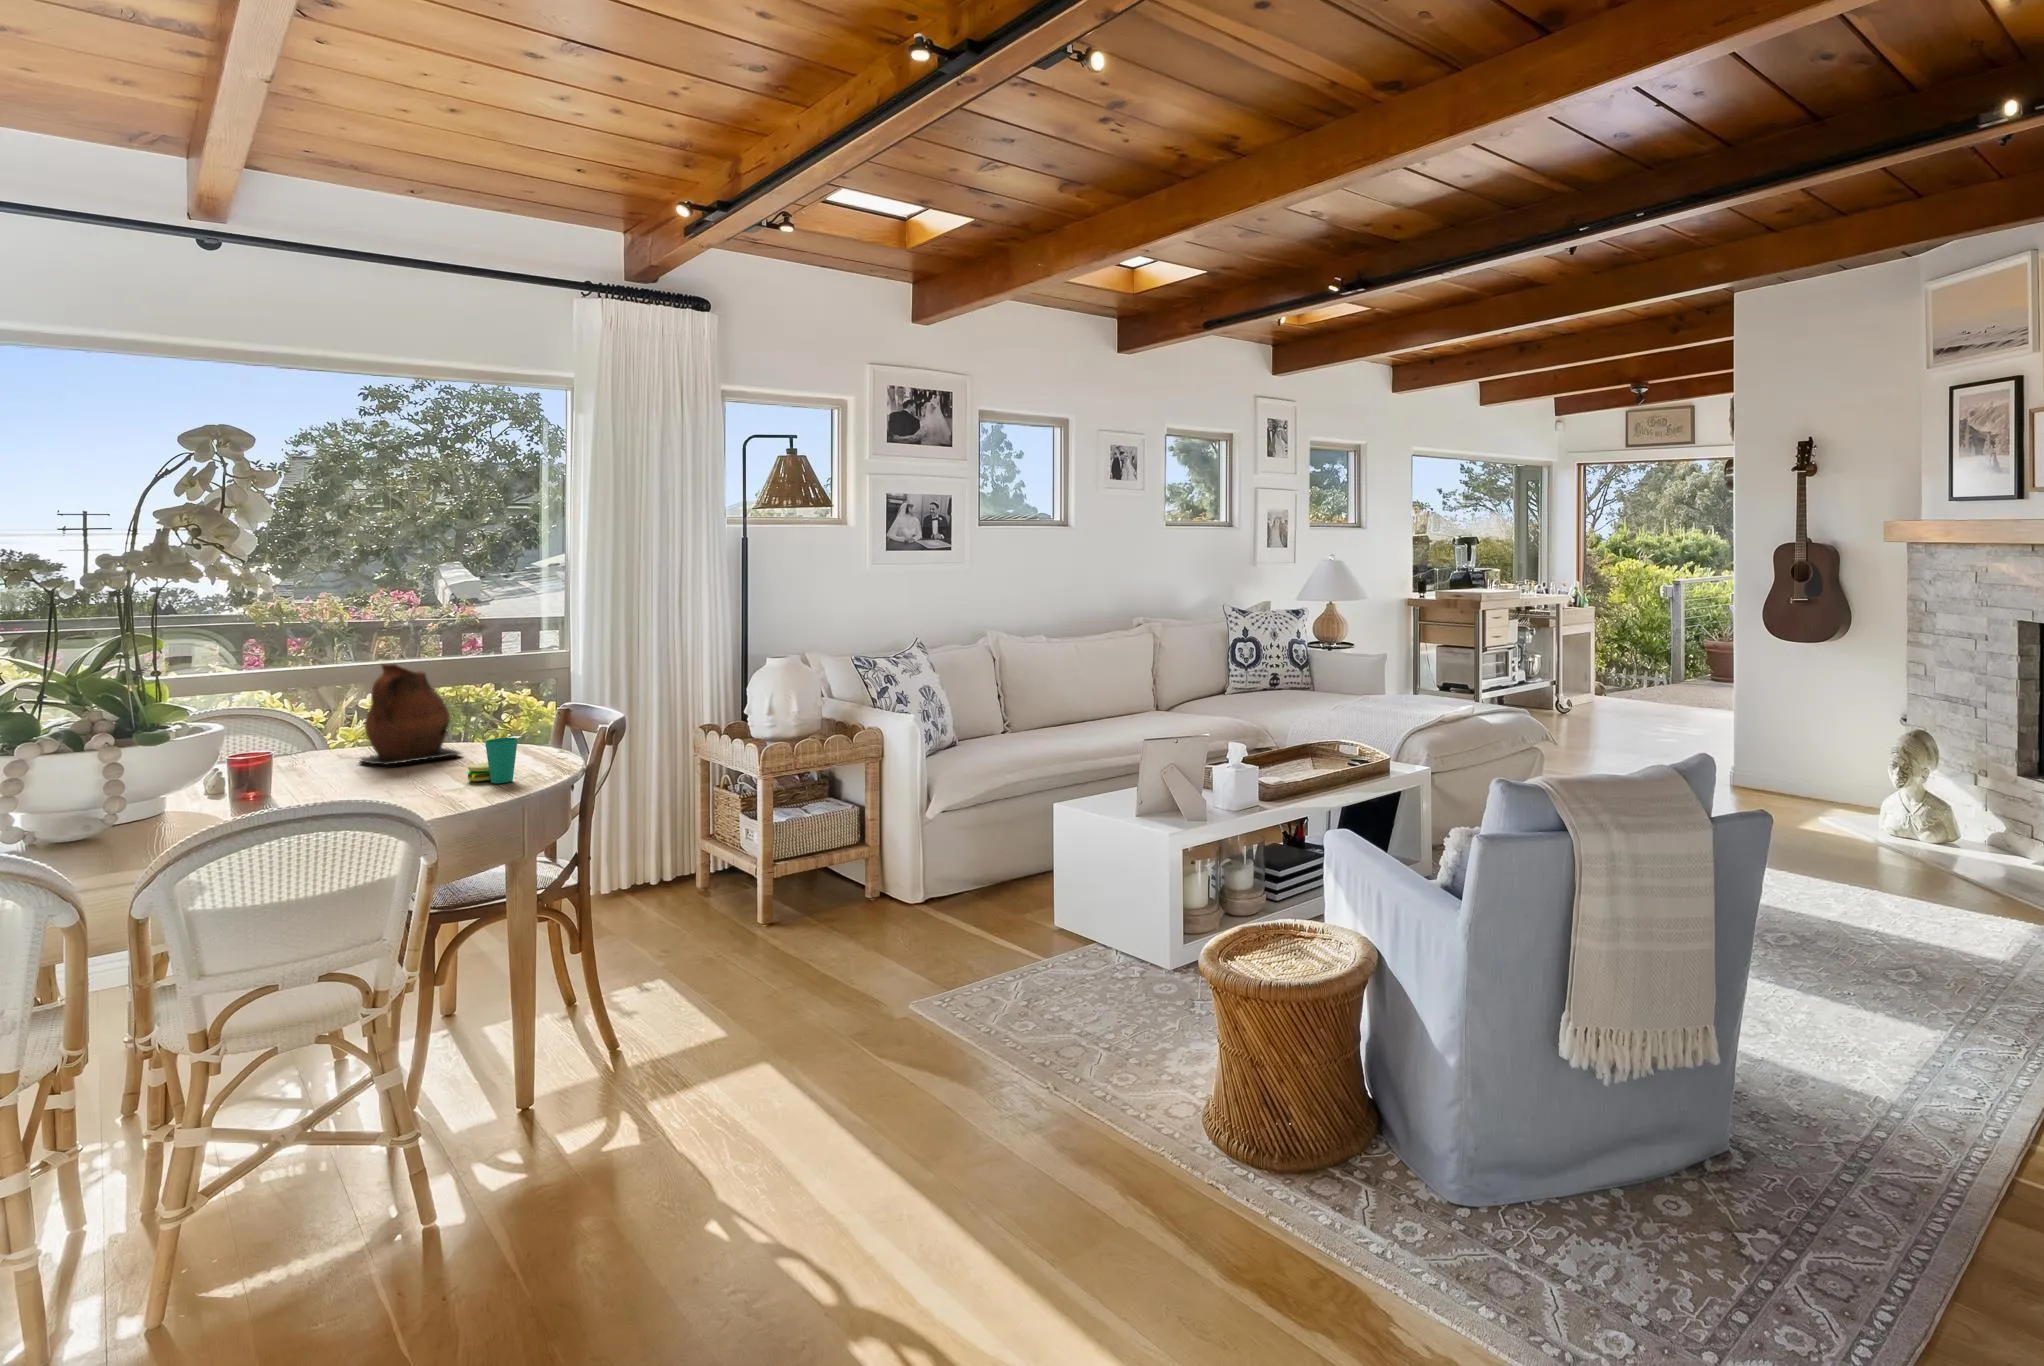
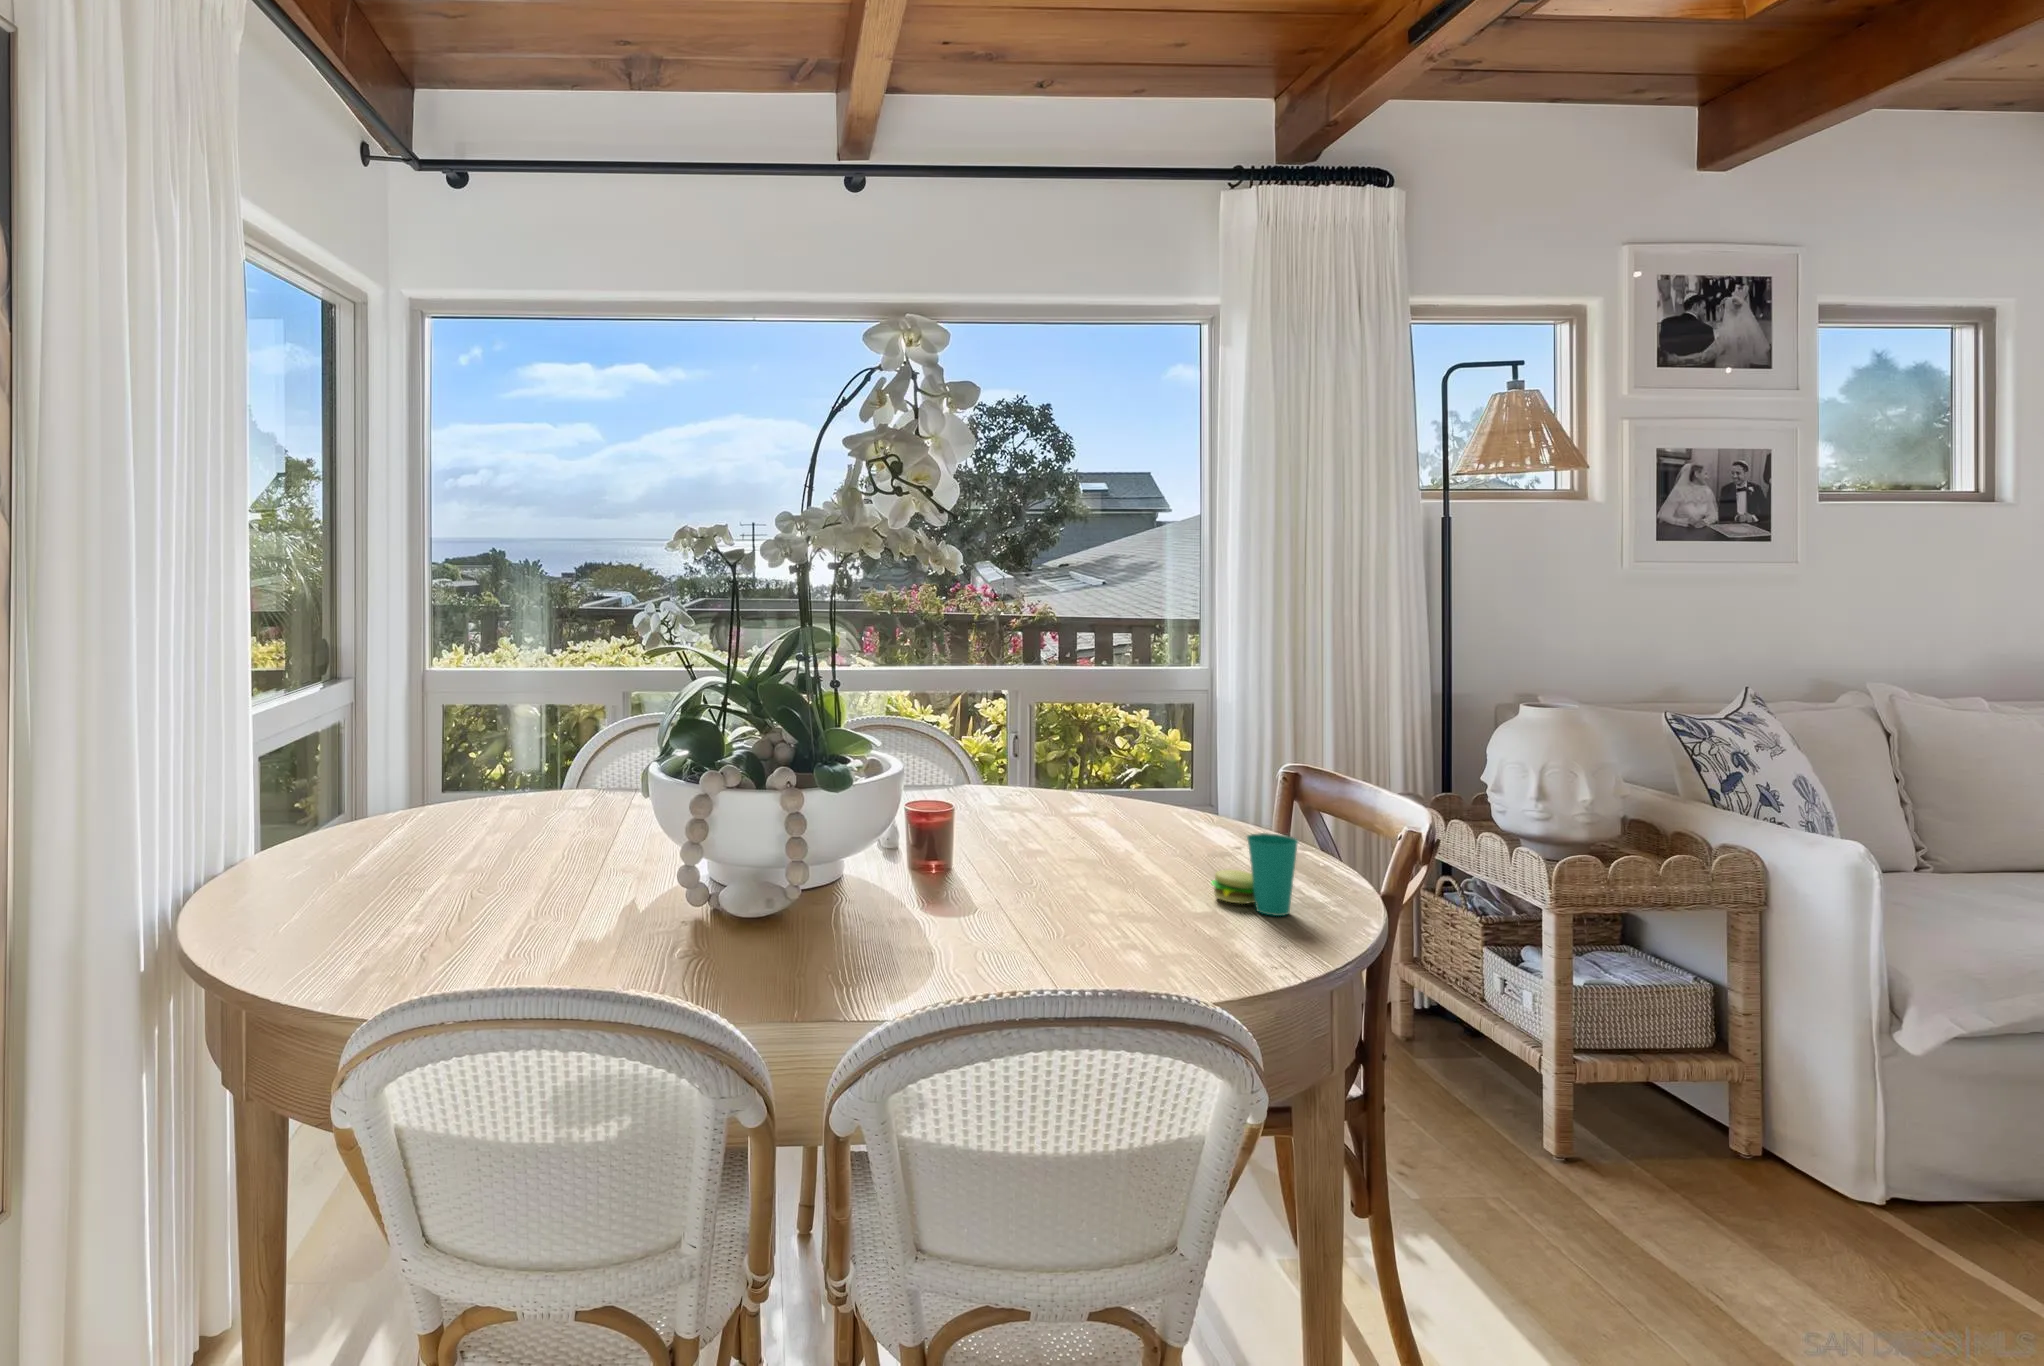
ceramic pitcher: present [360,664,461,765] -> none [1027,684,1168,839]

